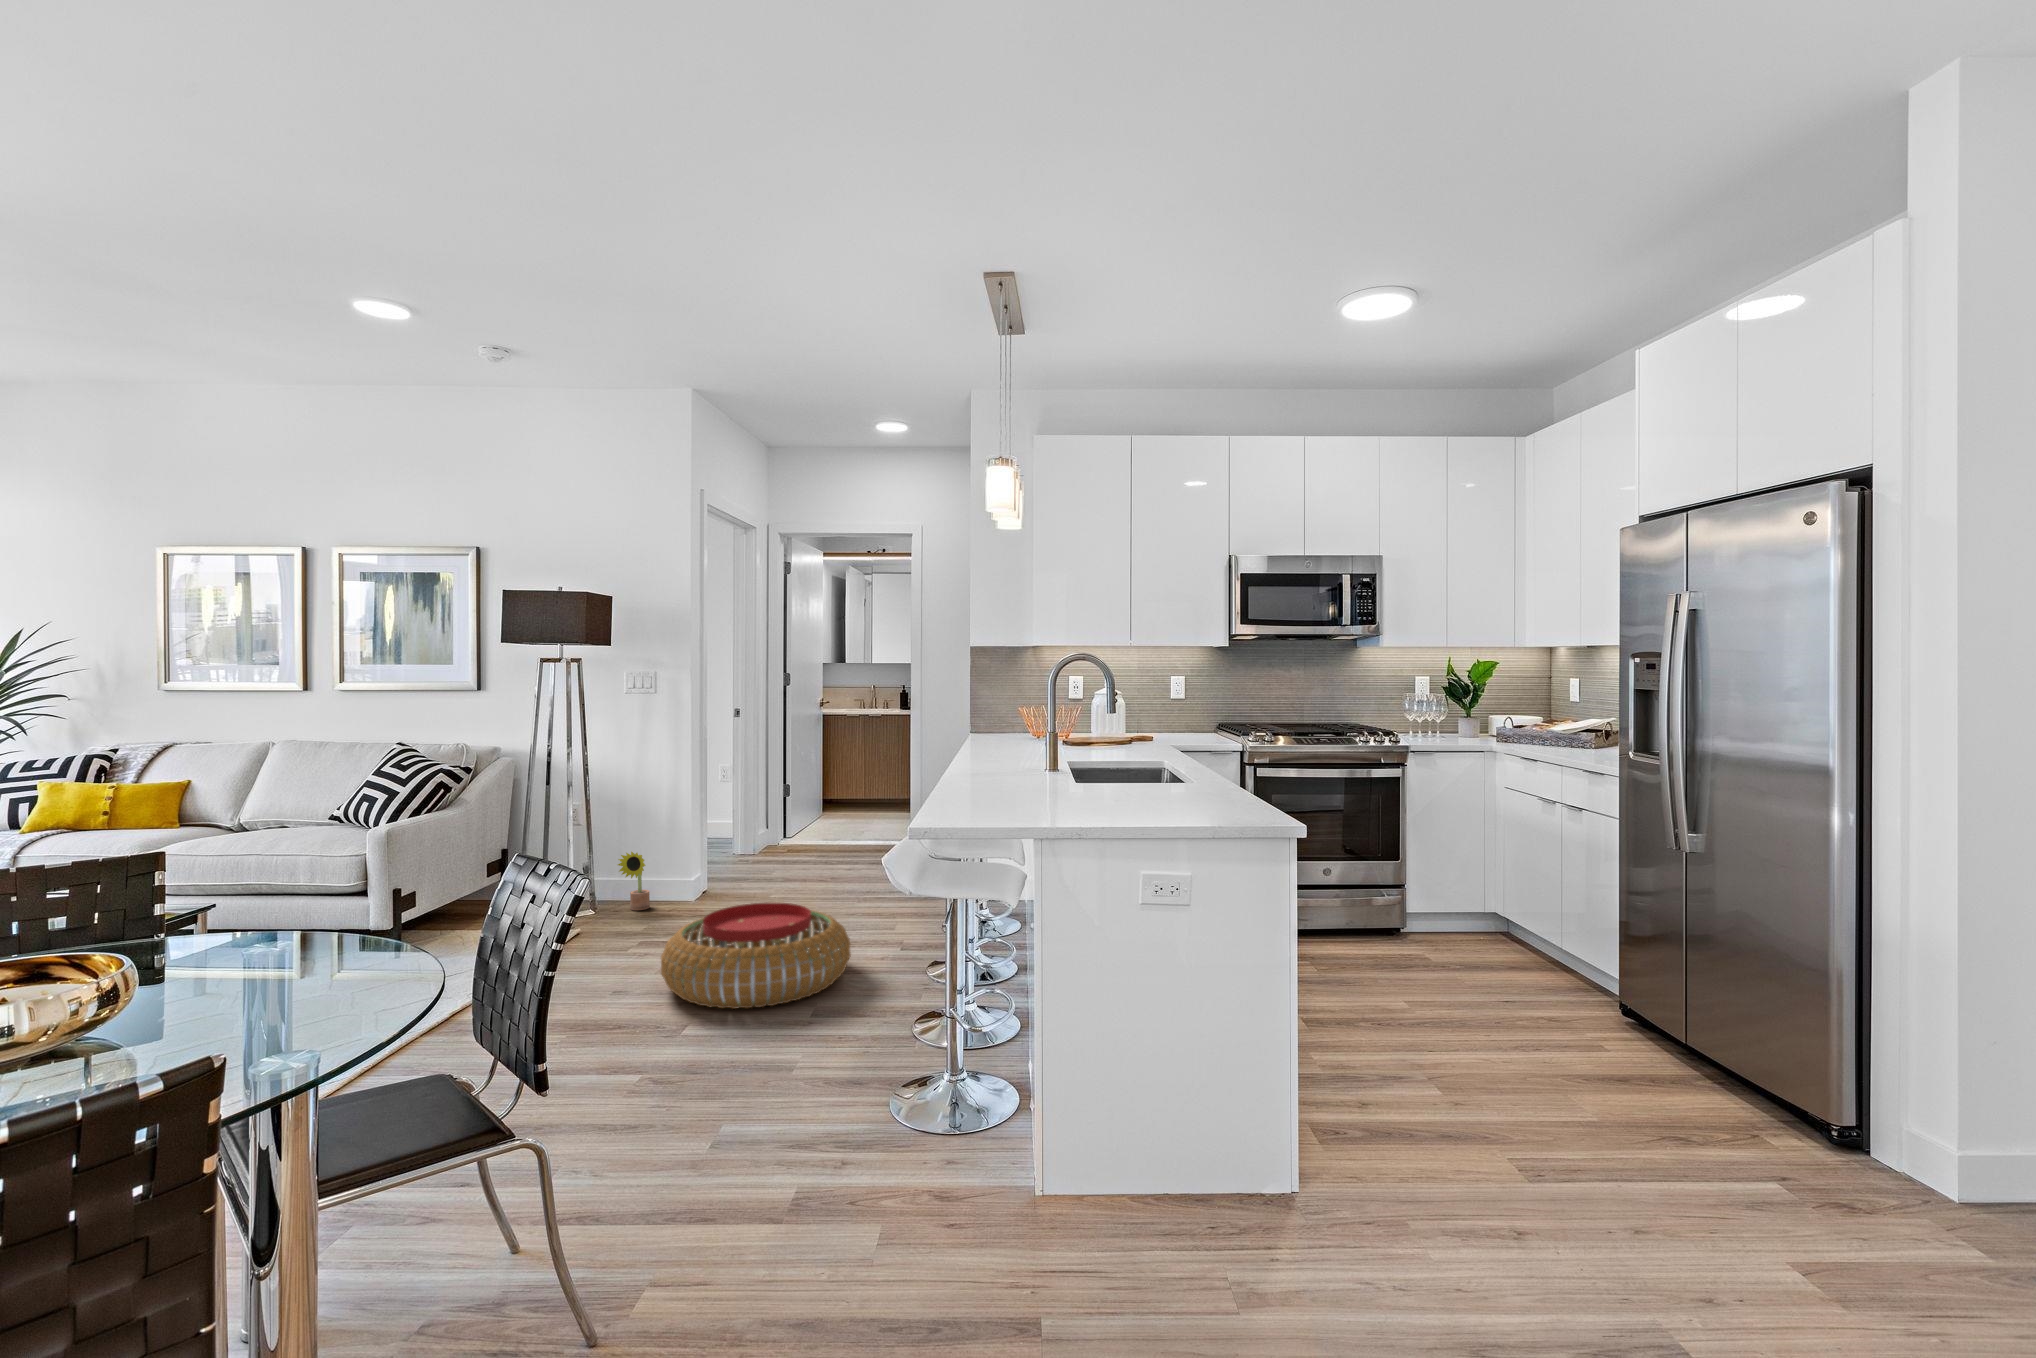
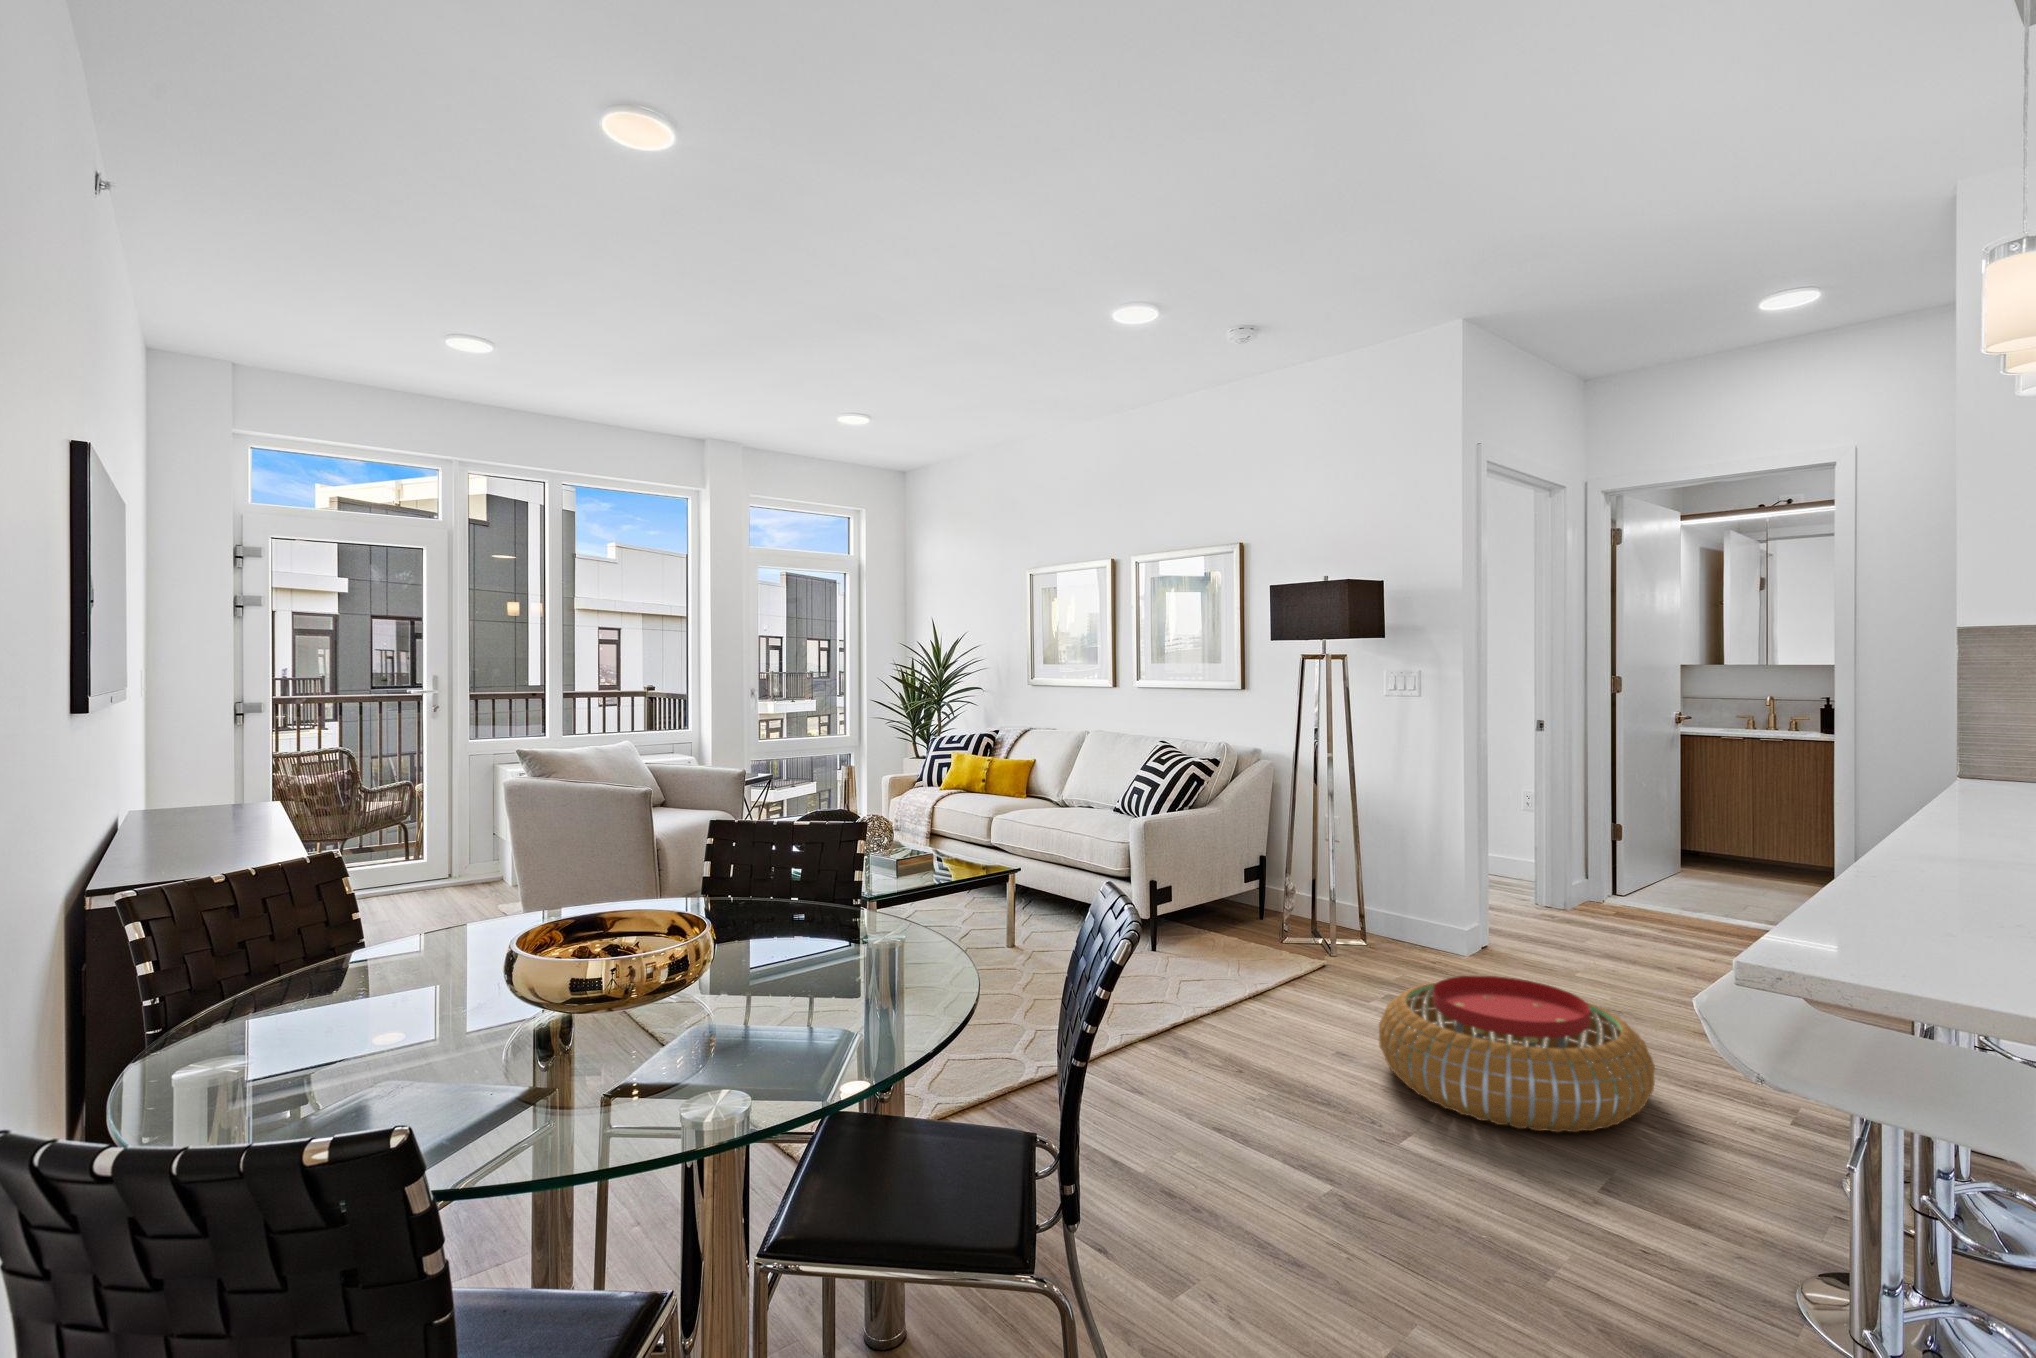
decorative plant: present [618,852,650,910] -> none [1369,879,1408,951]

